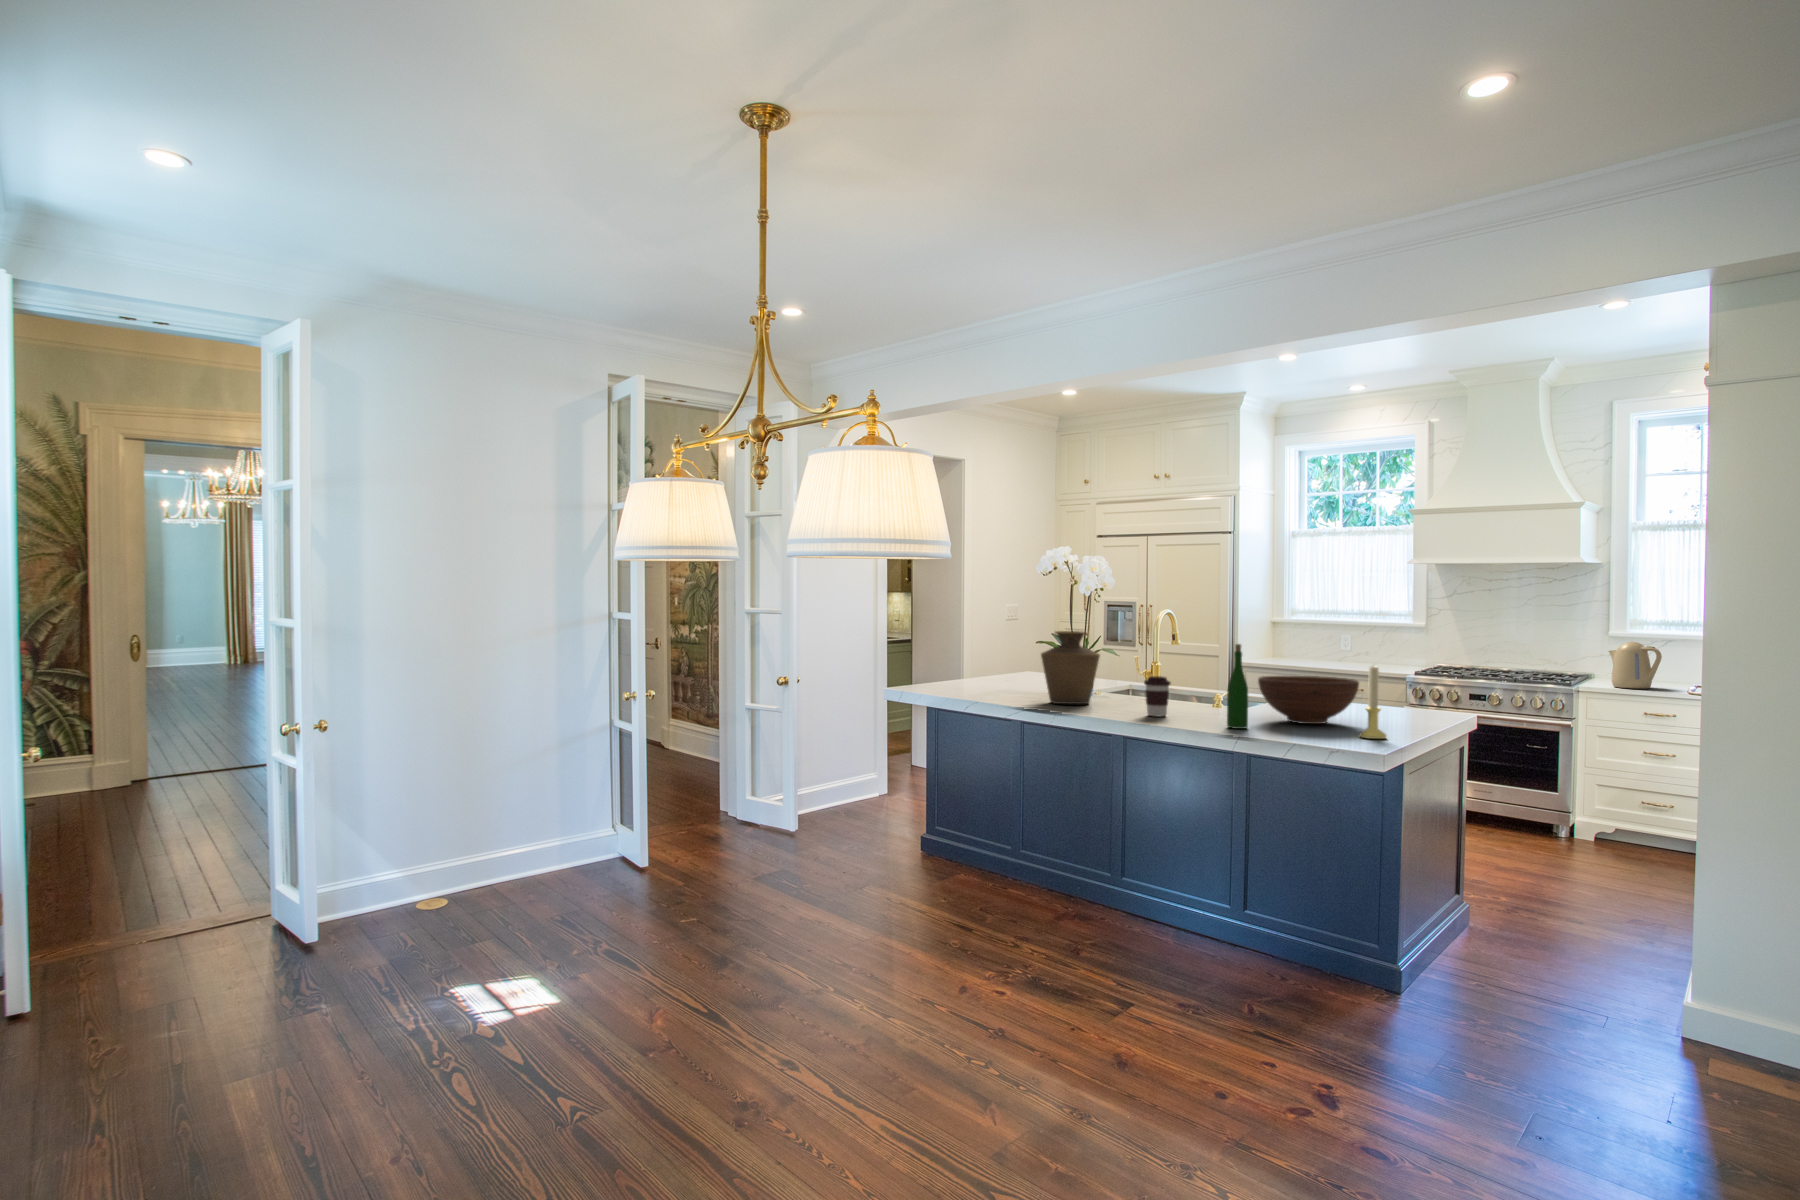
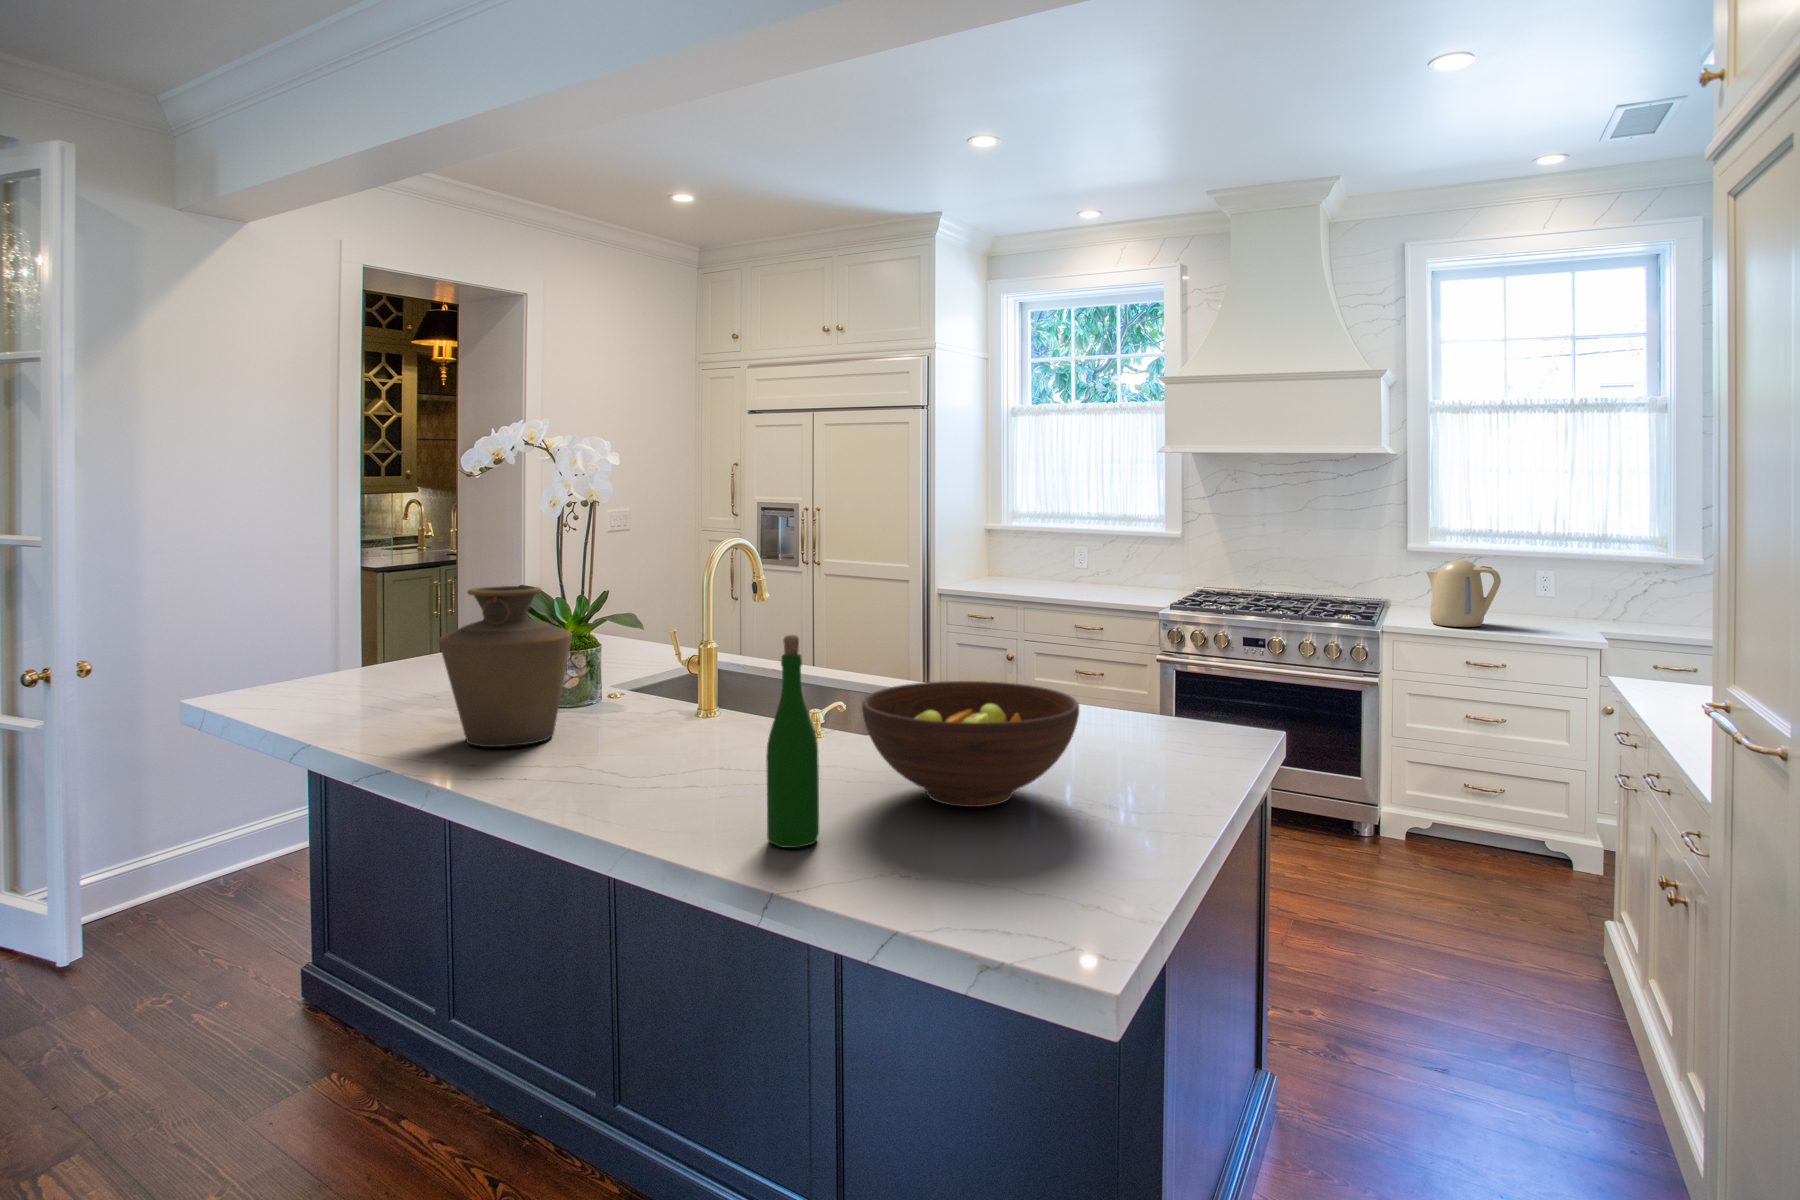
candle holder: present [1360,666,1386,739] -> none [1074,689,1140,885]
coffee cup: present [1144,676,1170,717] -> none [615,696,676,792]

